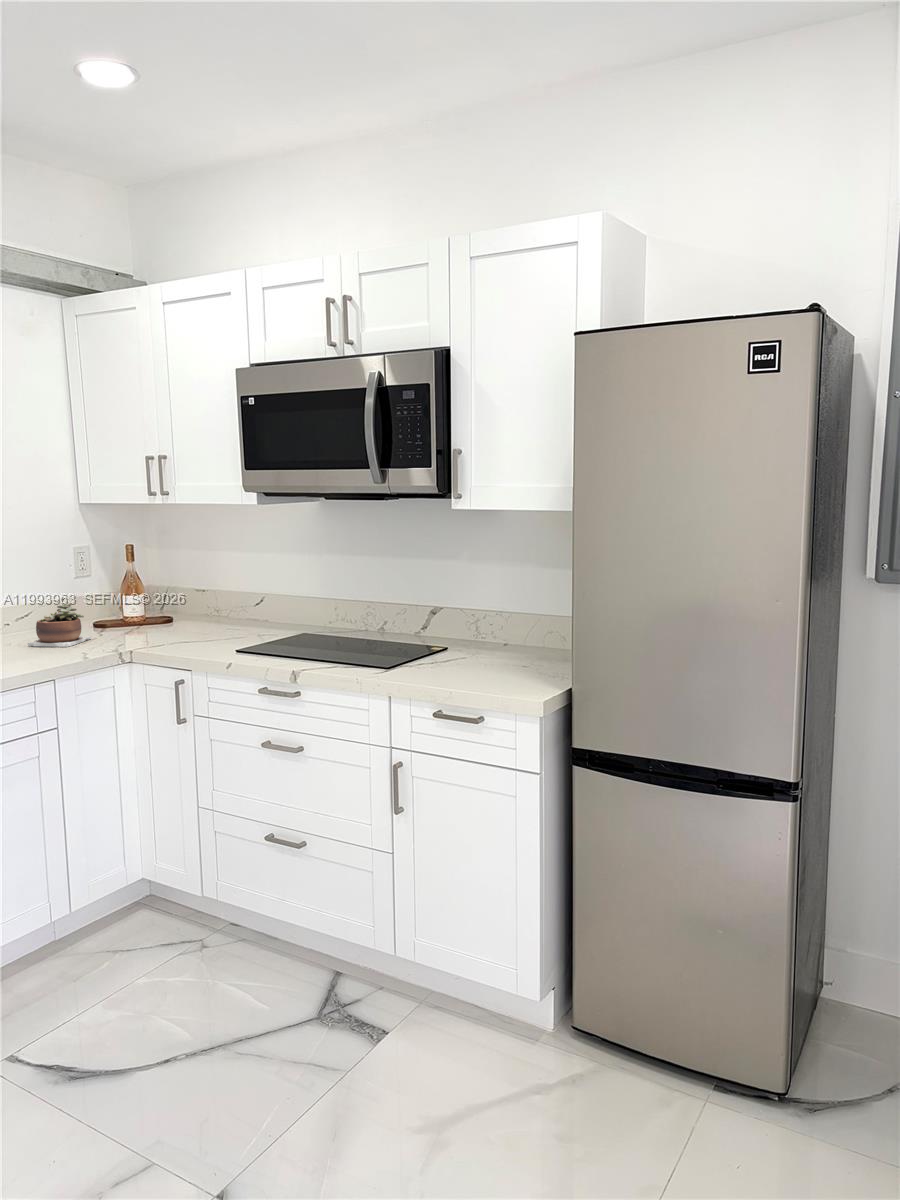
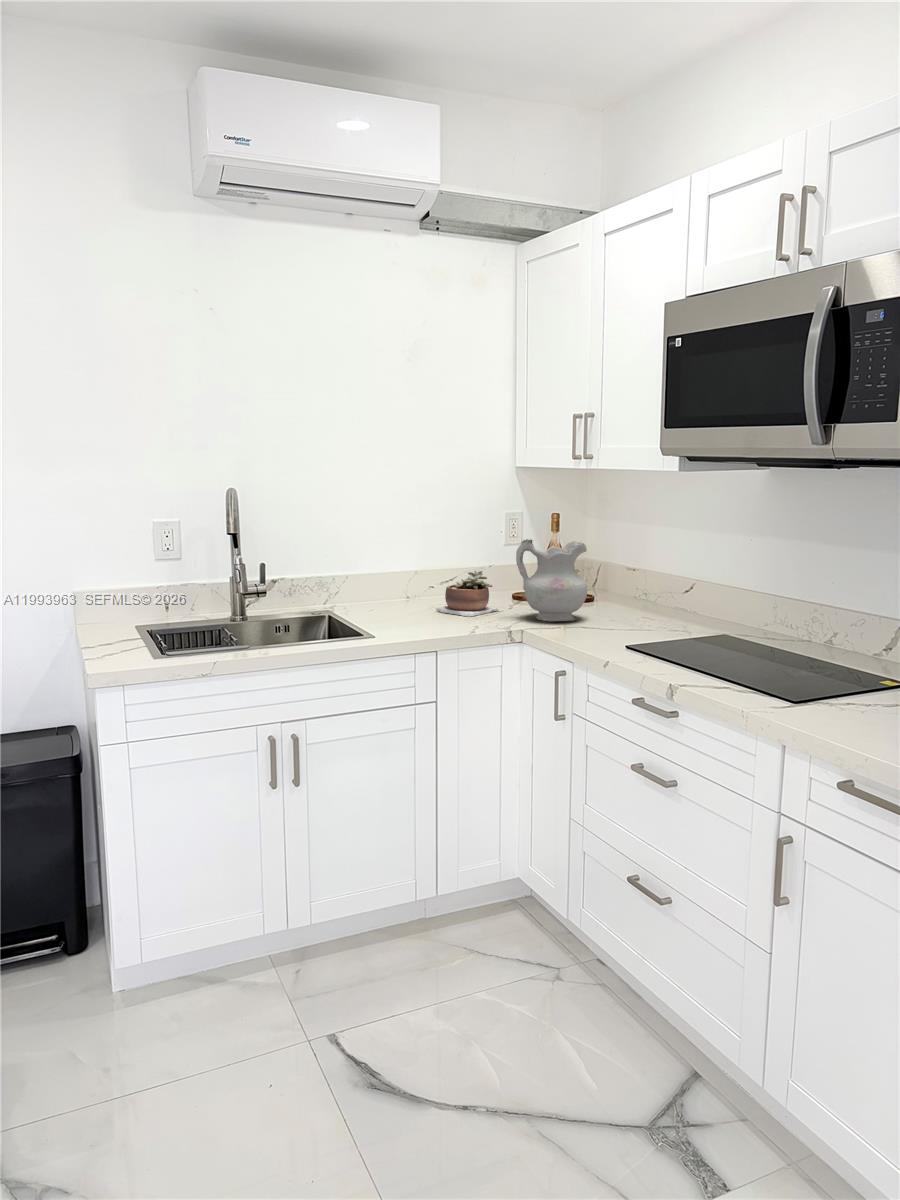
ceramic pitcher: none [111,568,180,642] -> present [516,539,587,621]

